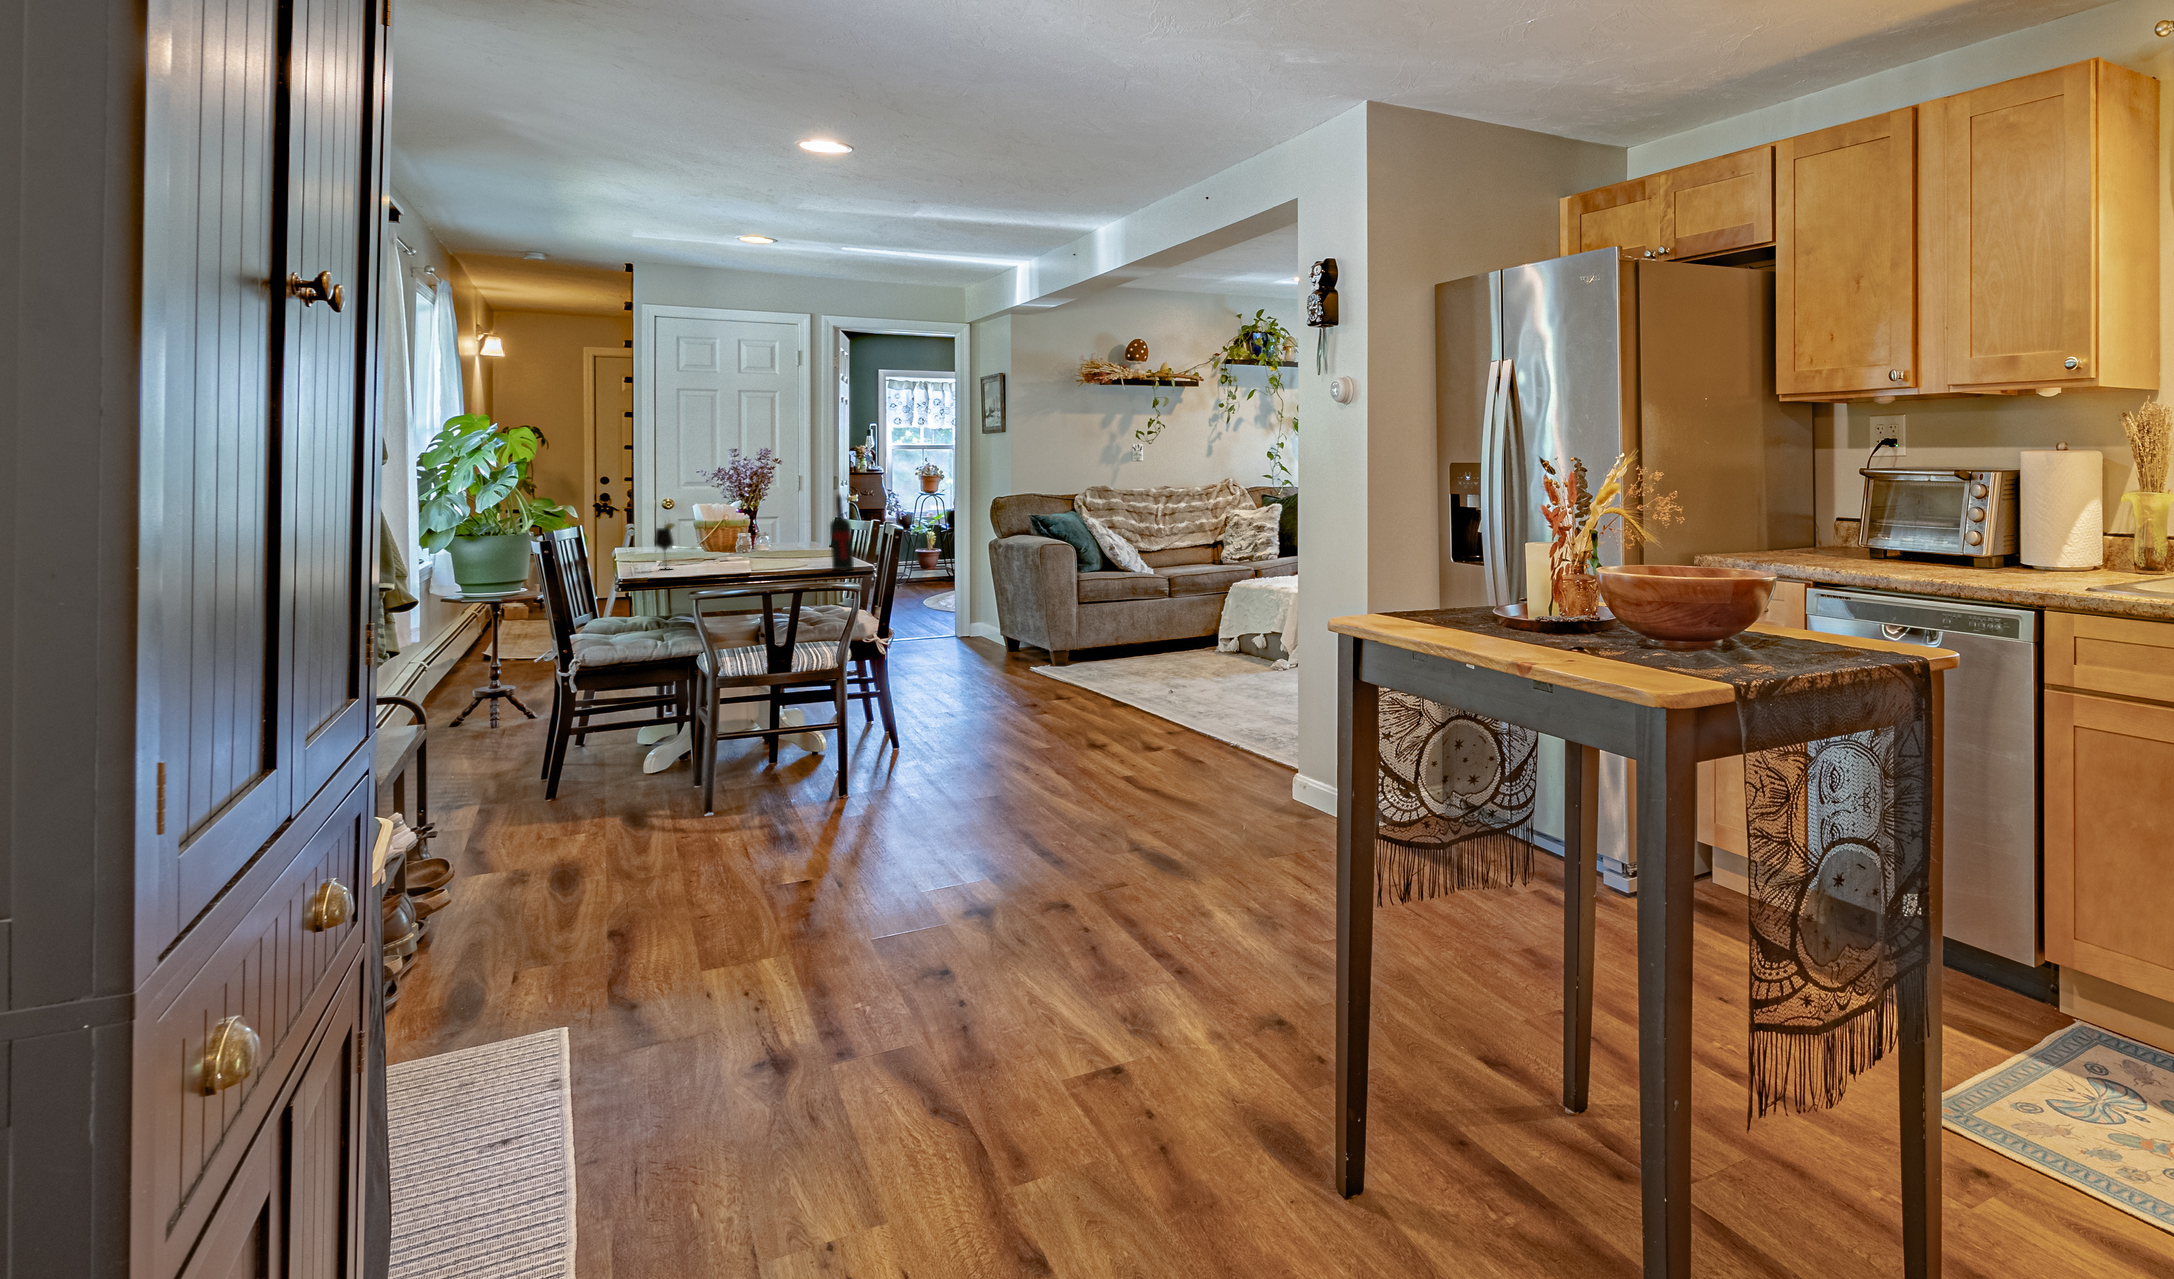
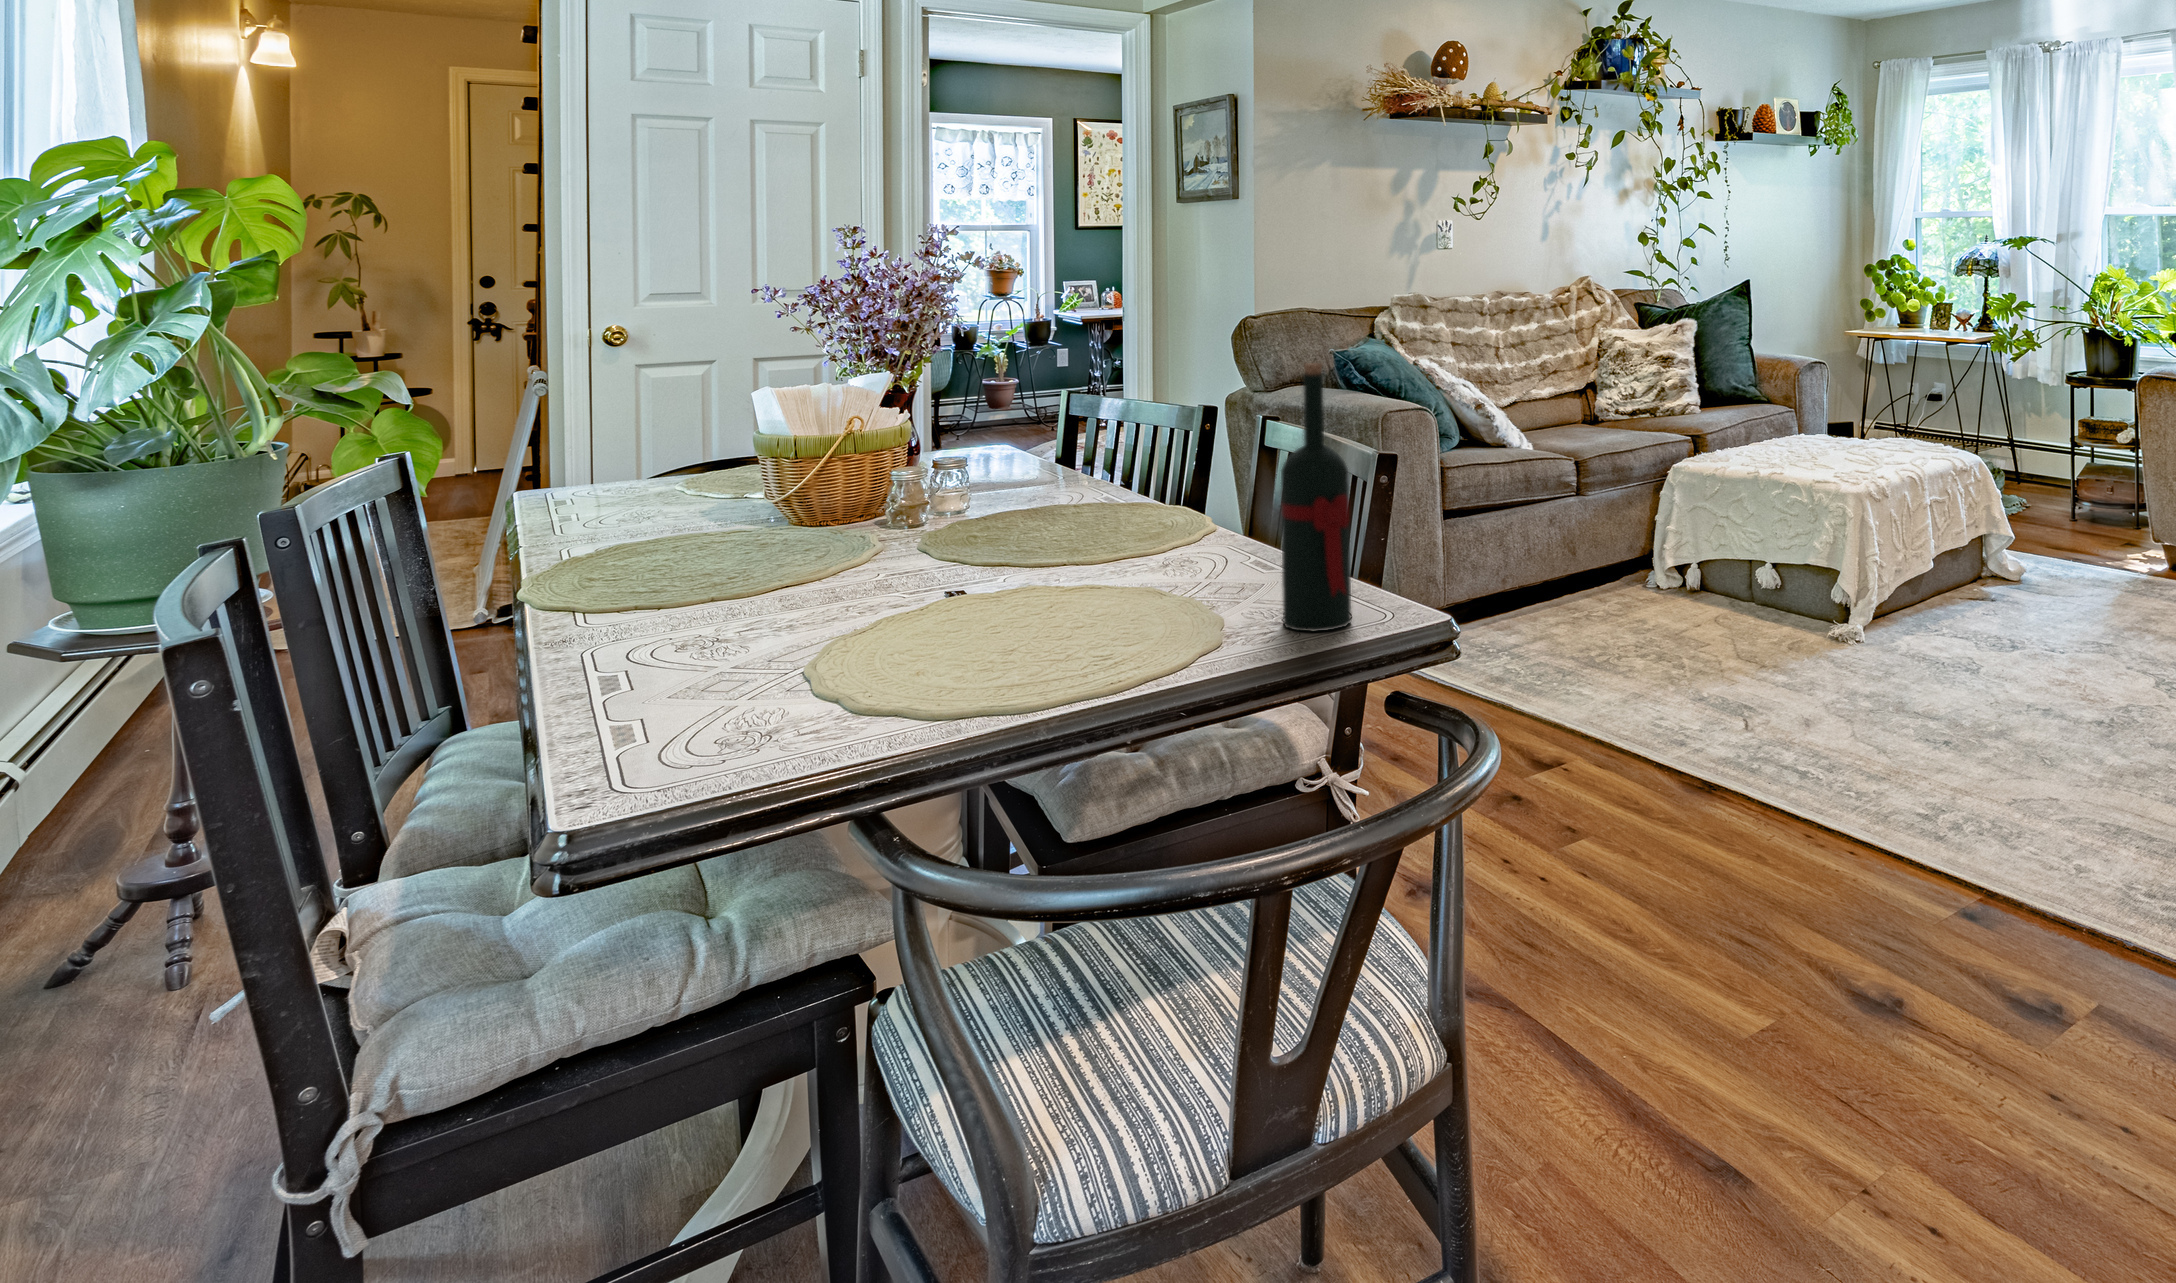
wine glass: present [654,522,675,570] -> none [658,460,738,646]

